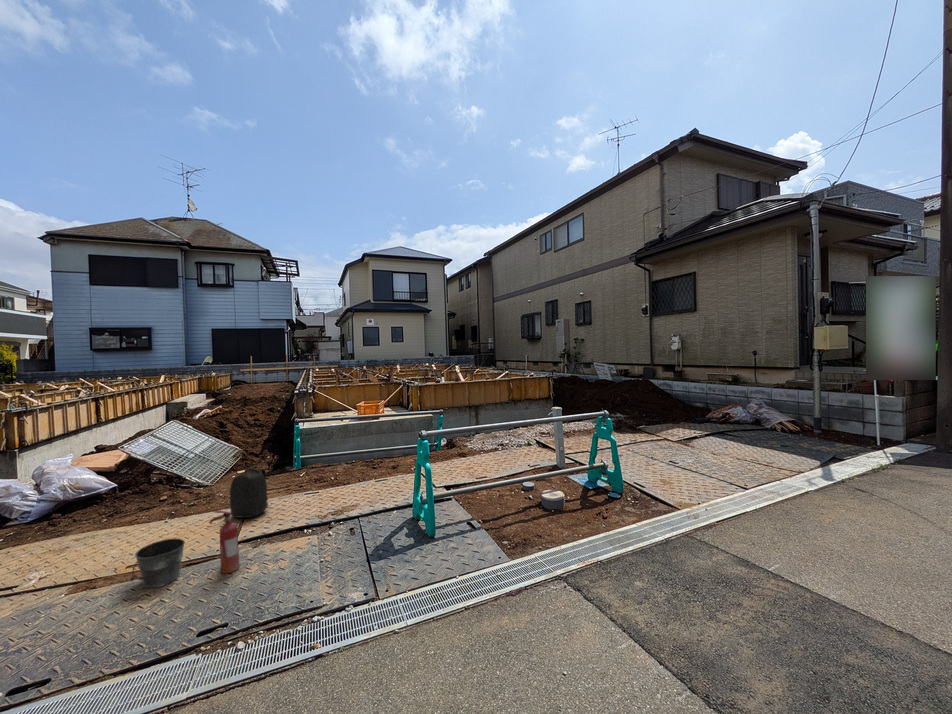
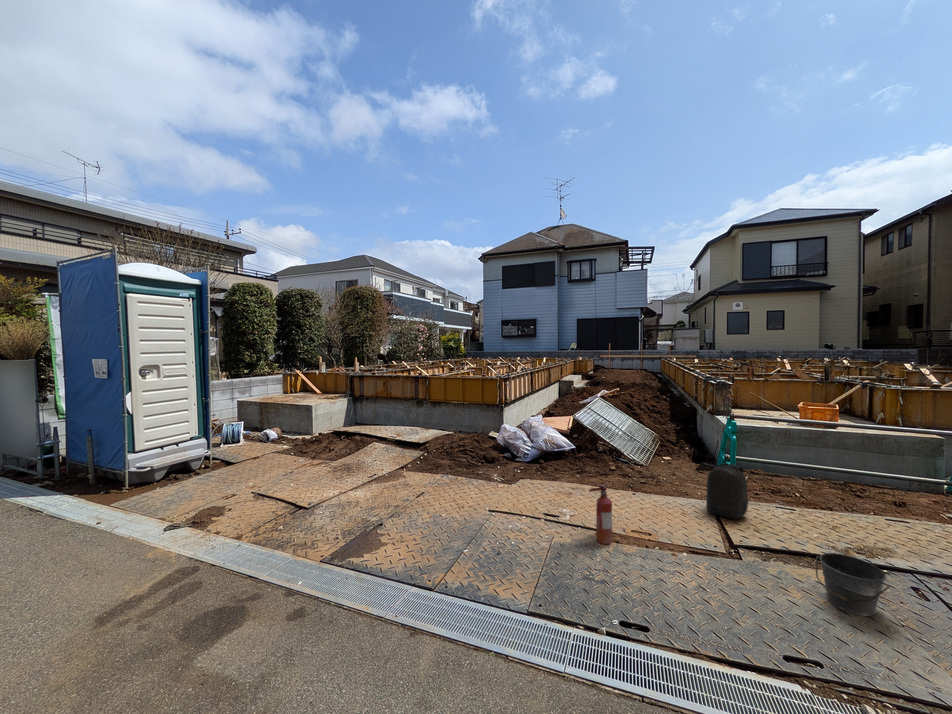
fire extinguisher: present [210,511,239,574] -> present [589,481,612,544]
bucket: present [132,539,185,588] -> present [816,553,890,616]

